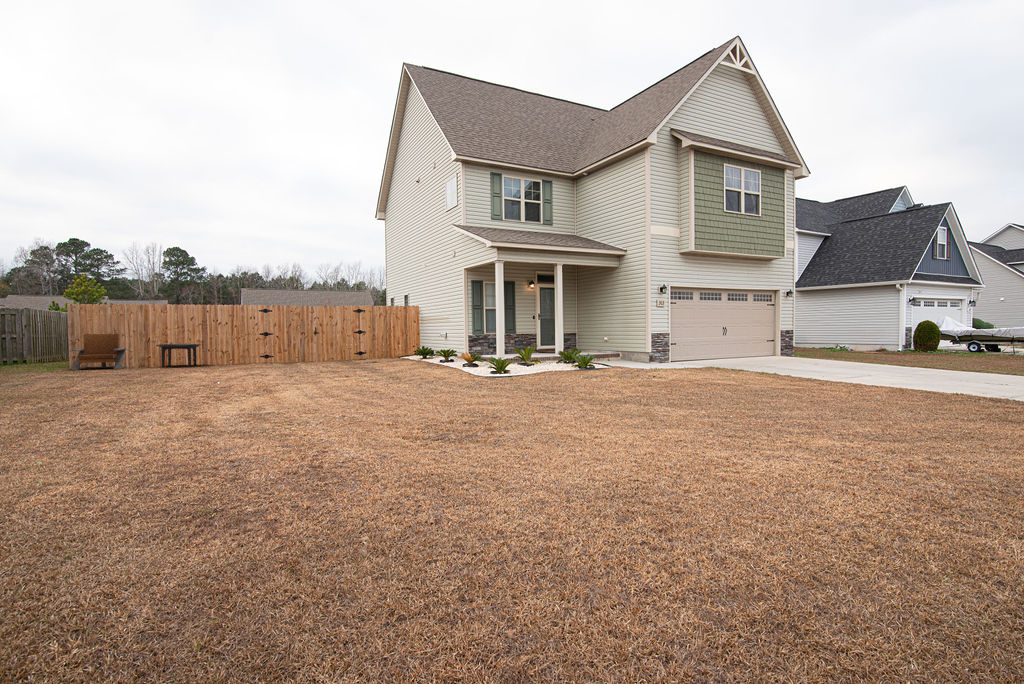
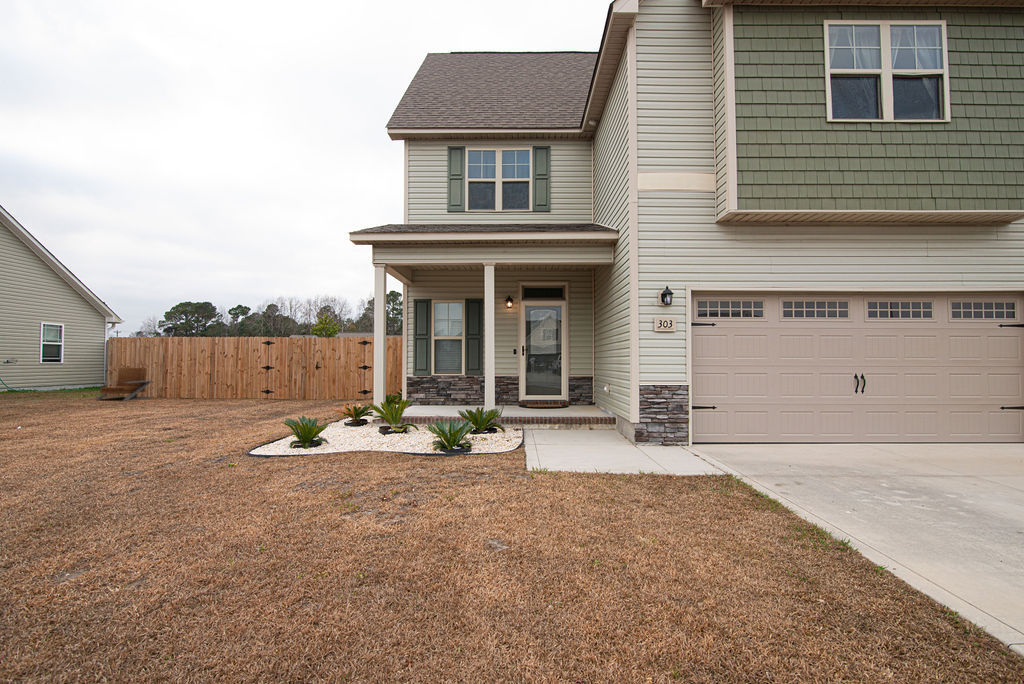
round table: present [157,344,201,367] -> none [160,377,205,401]

